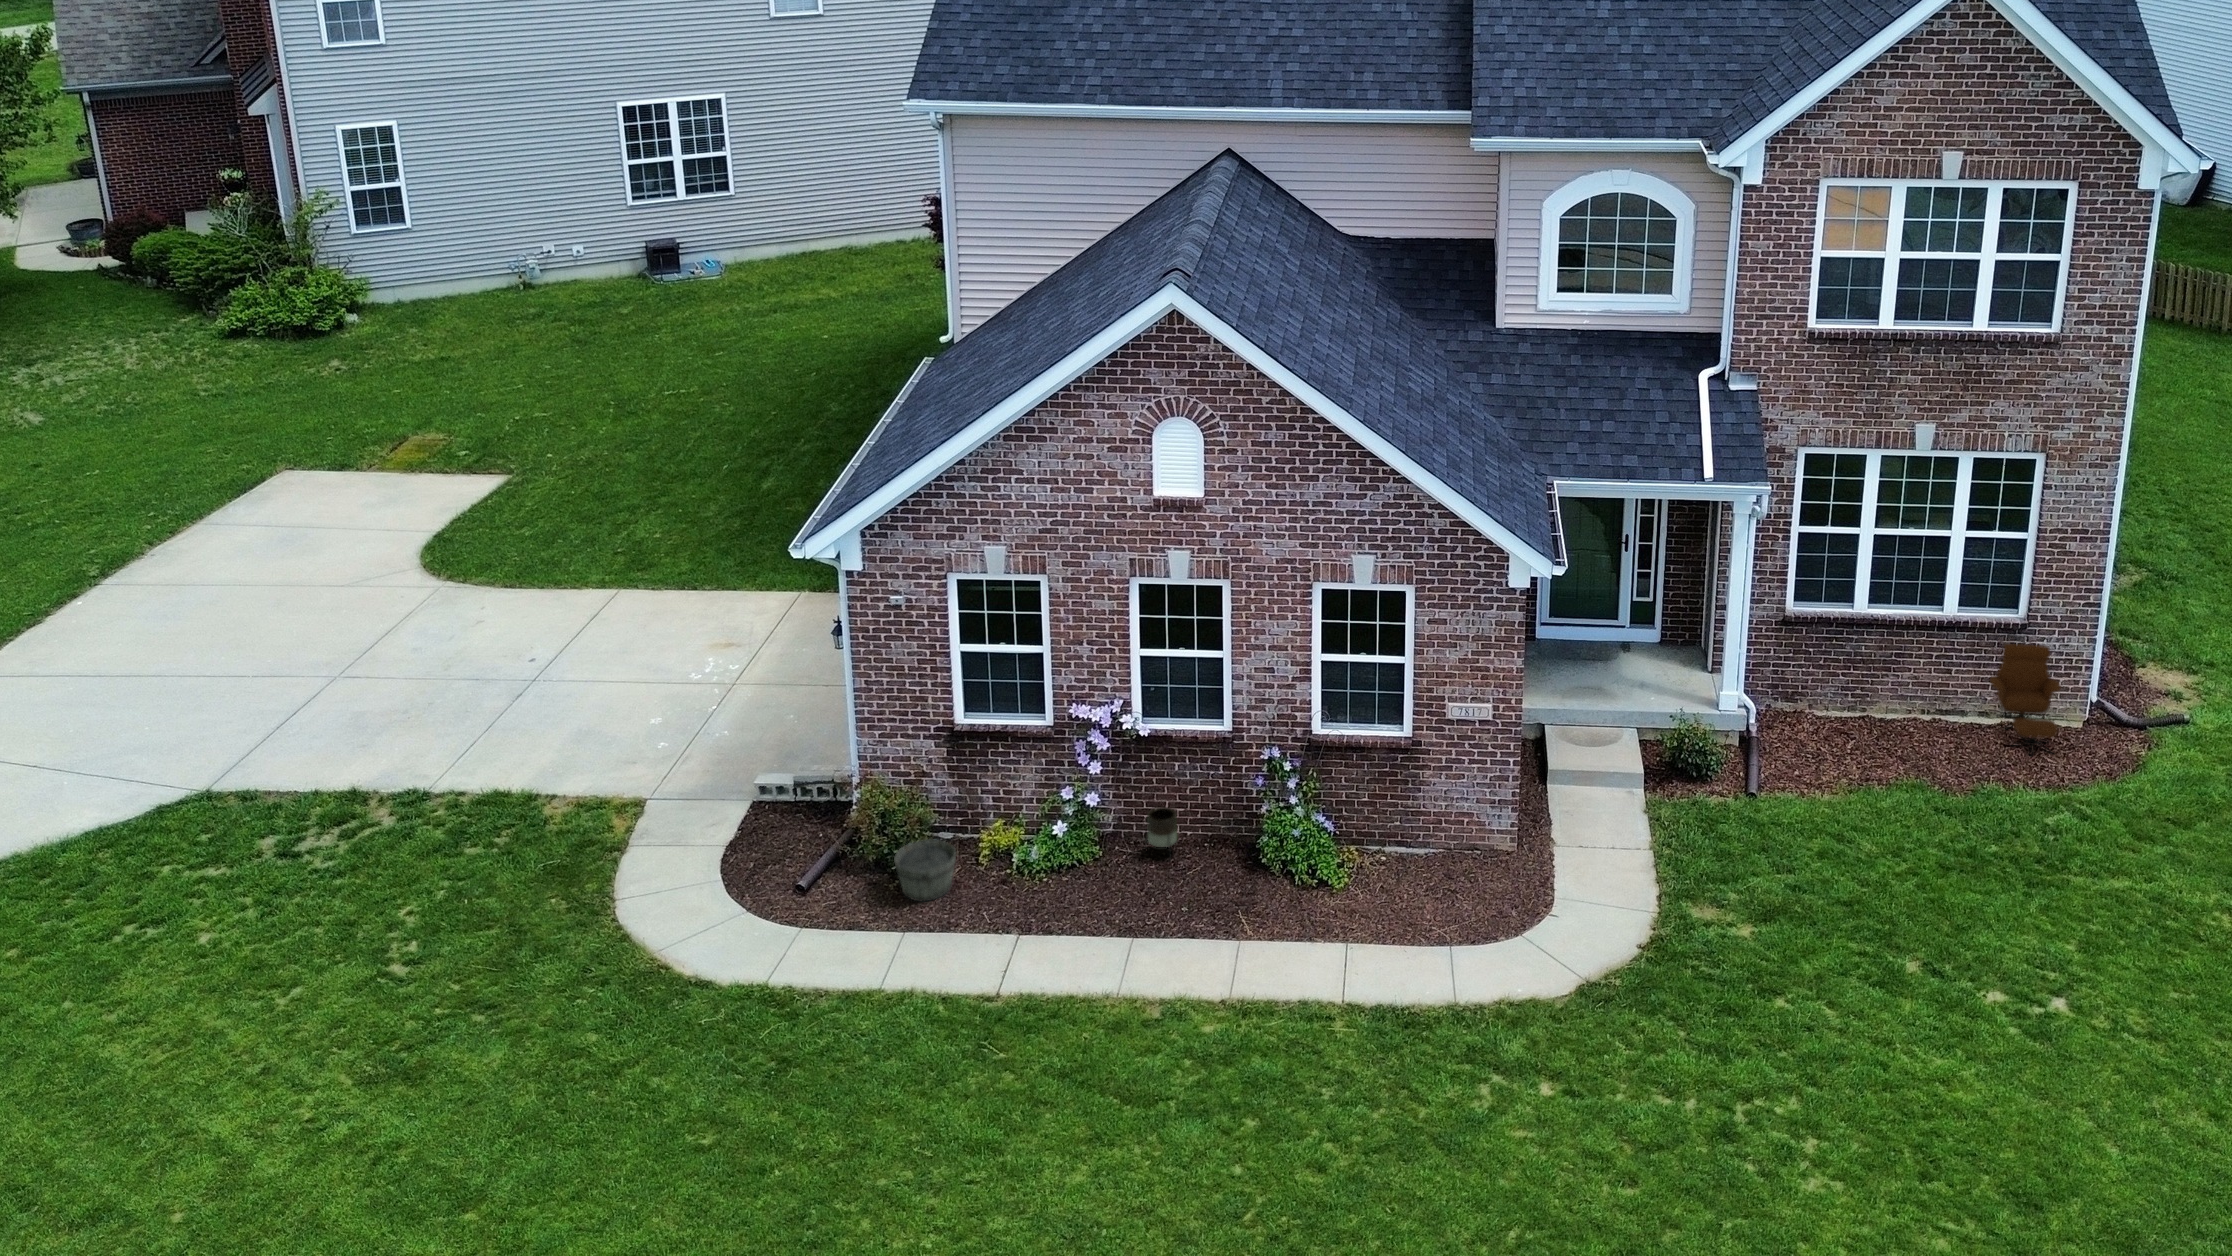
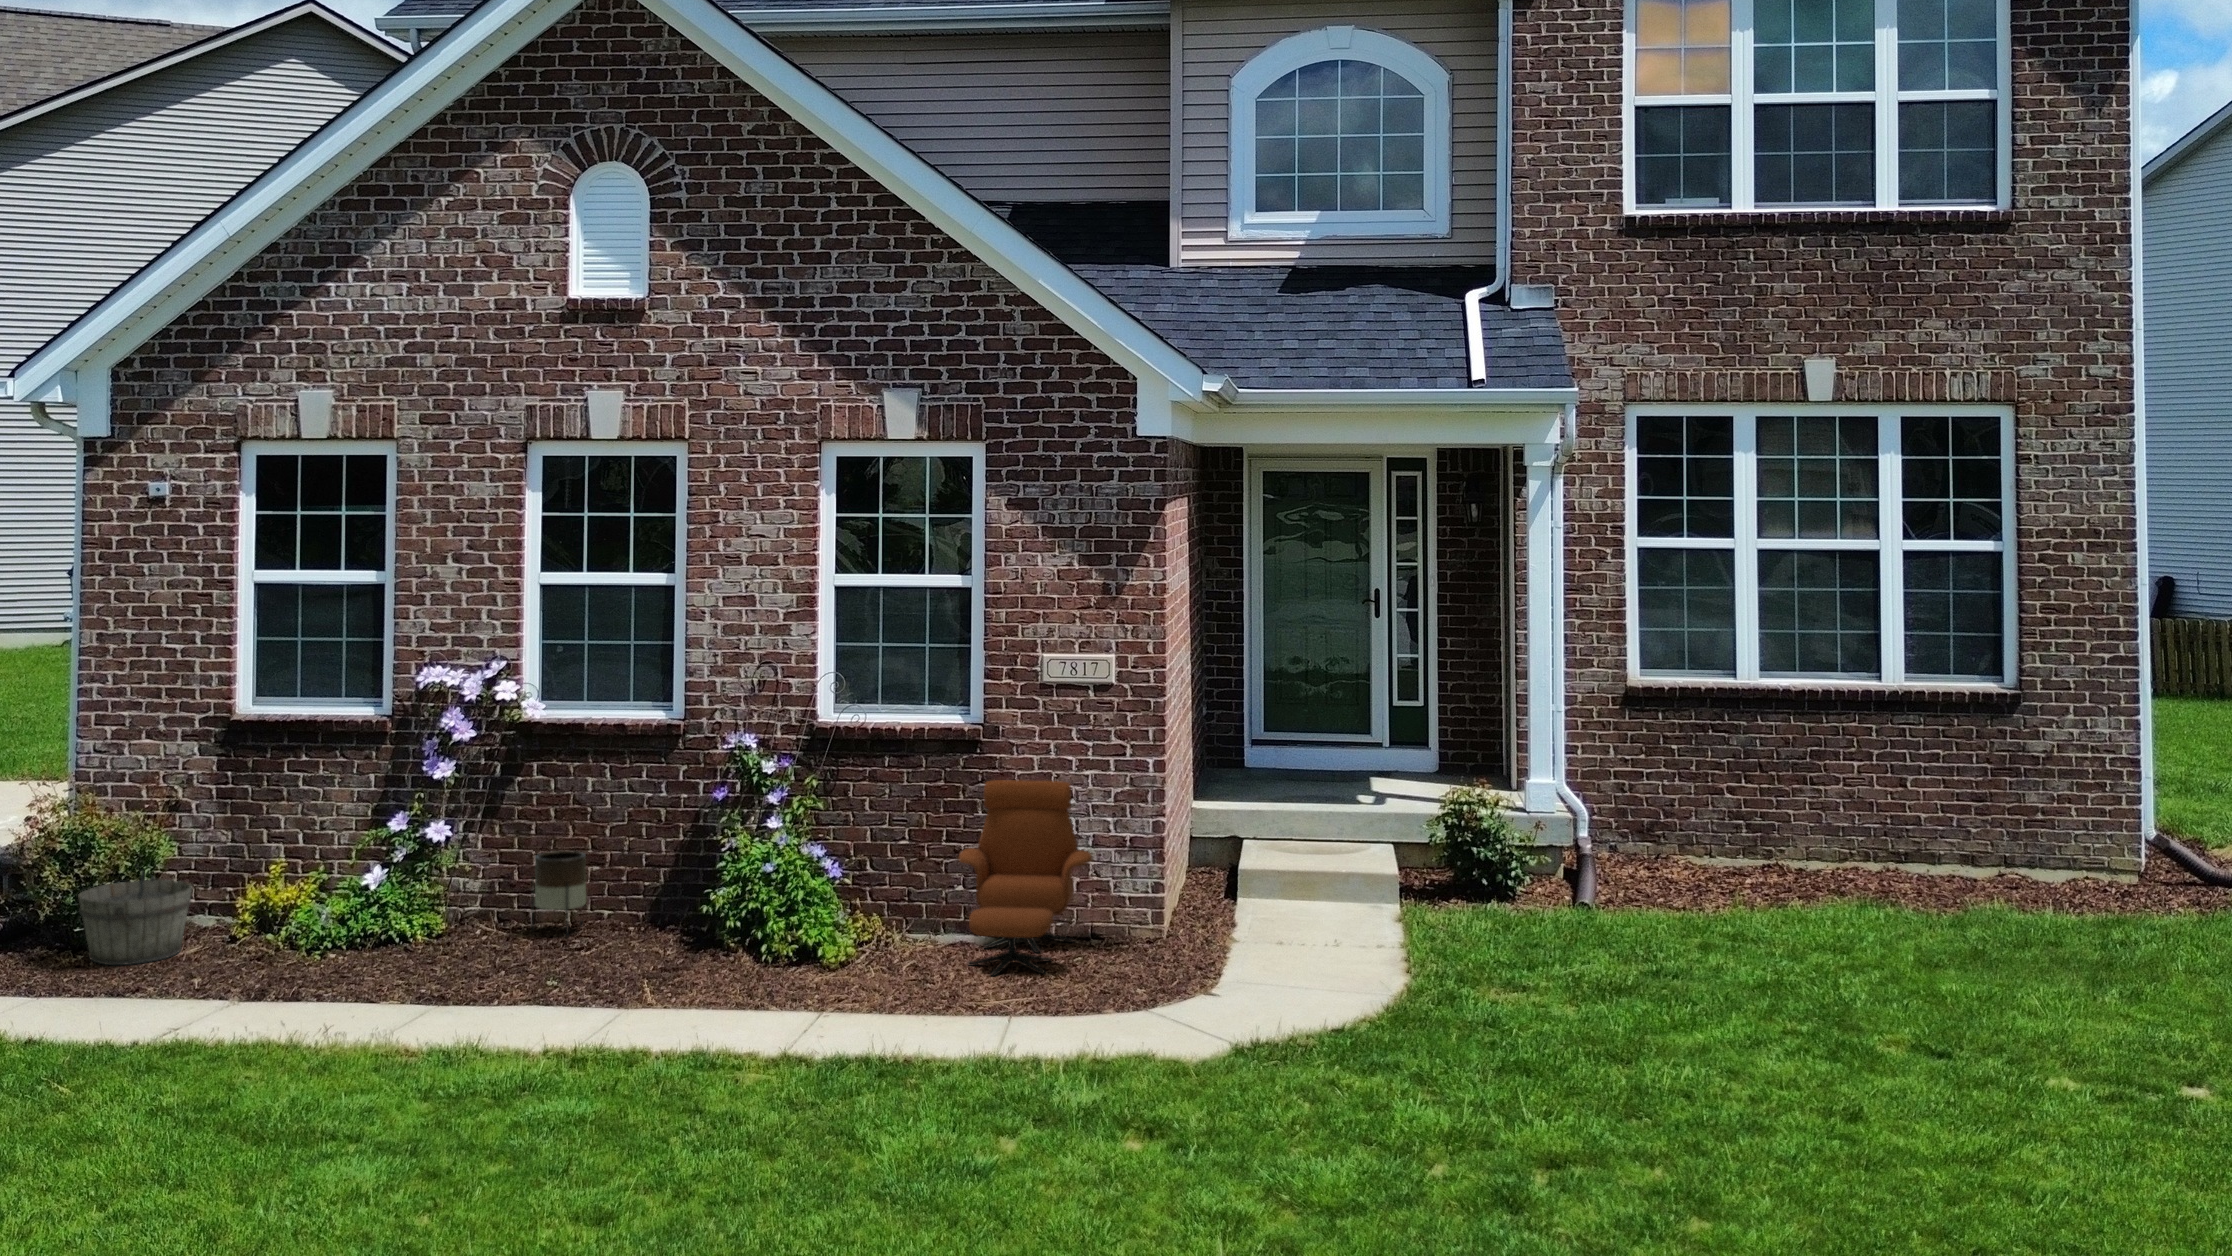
lounge chair: present [1990,644,2061,755] -> present [959,780,1092,976]

